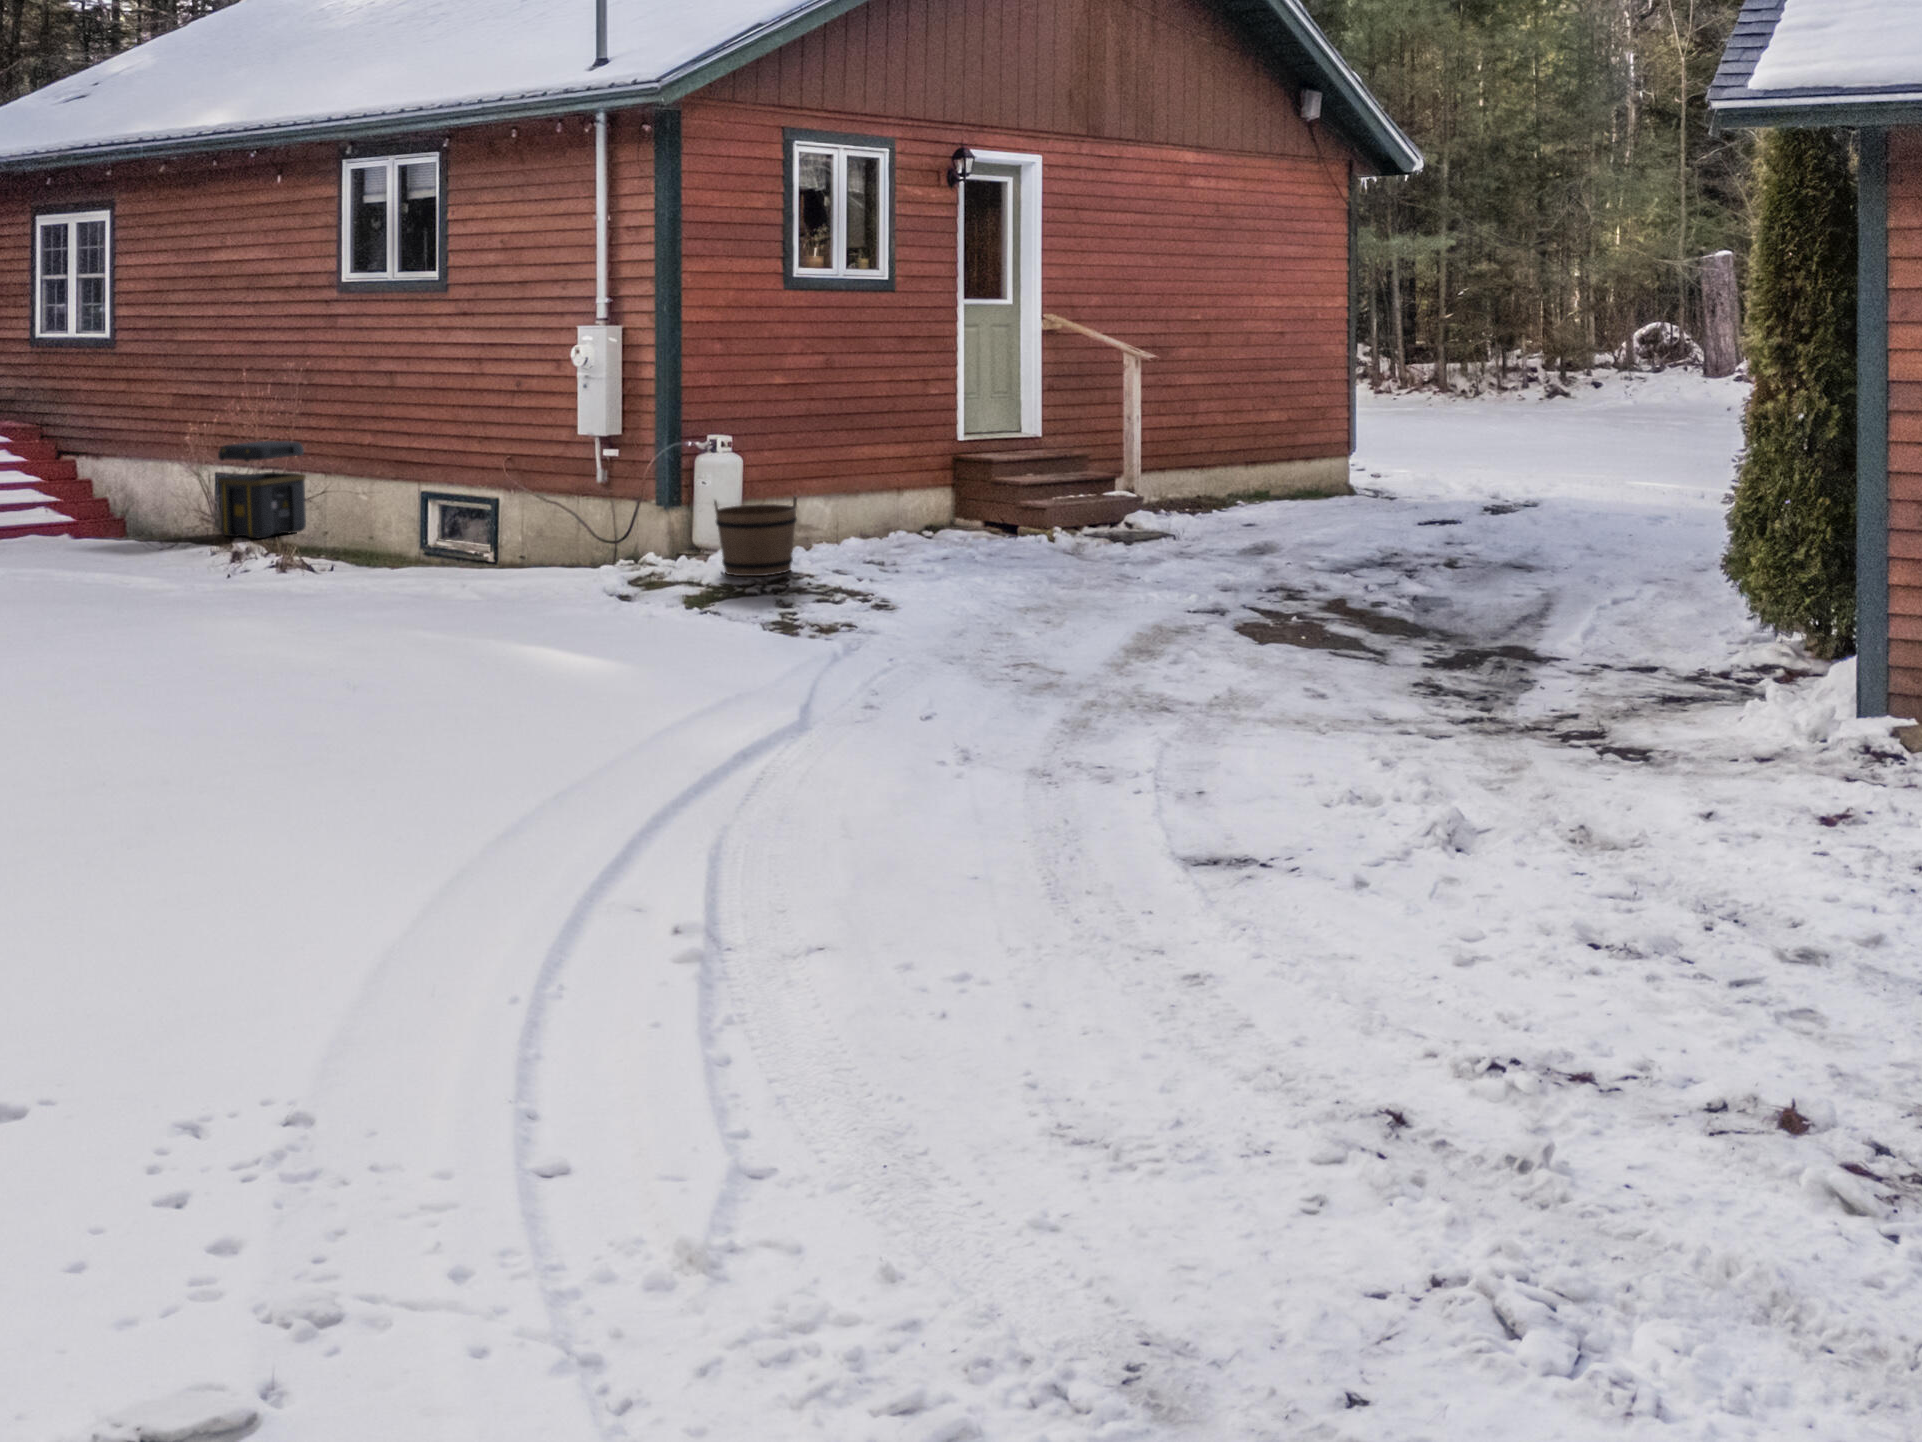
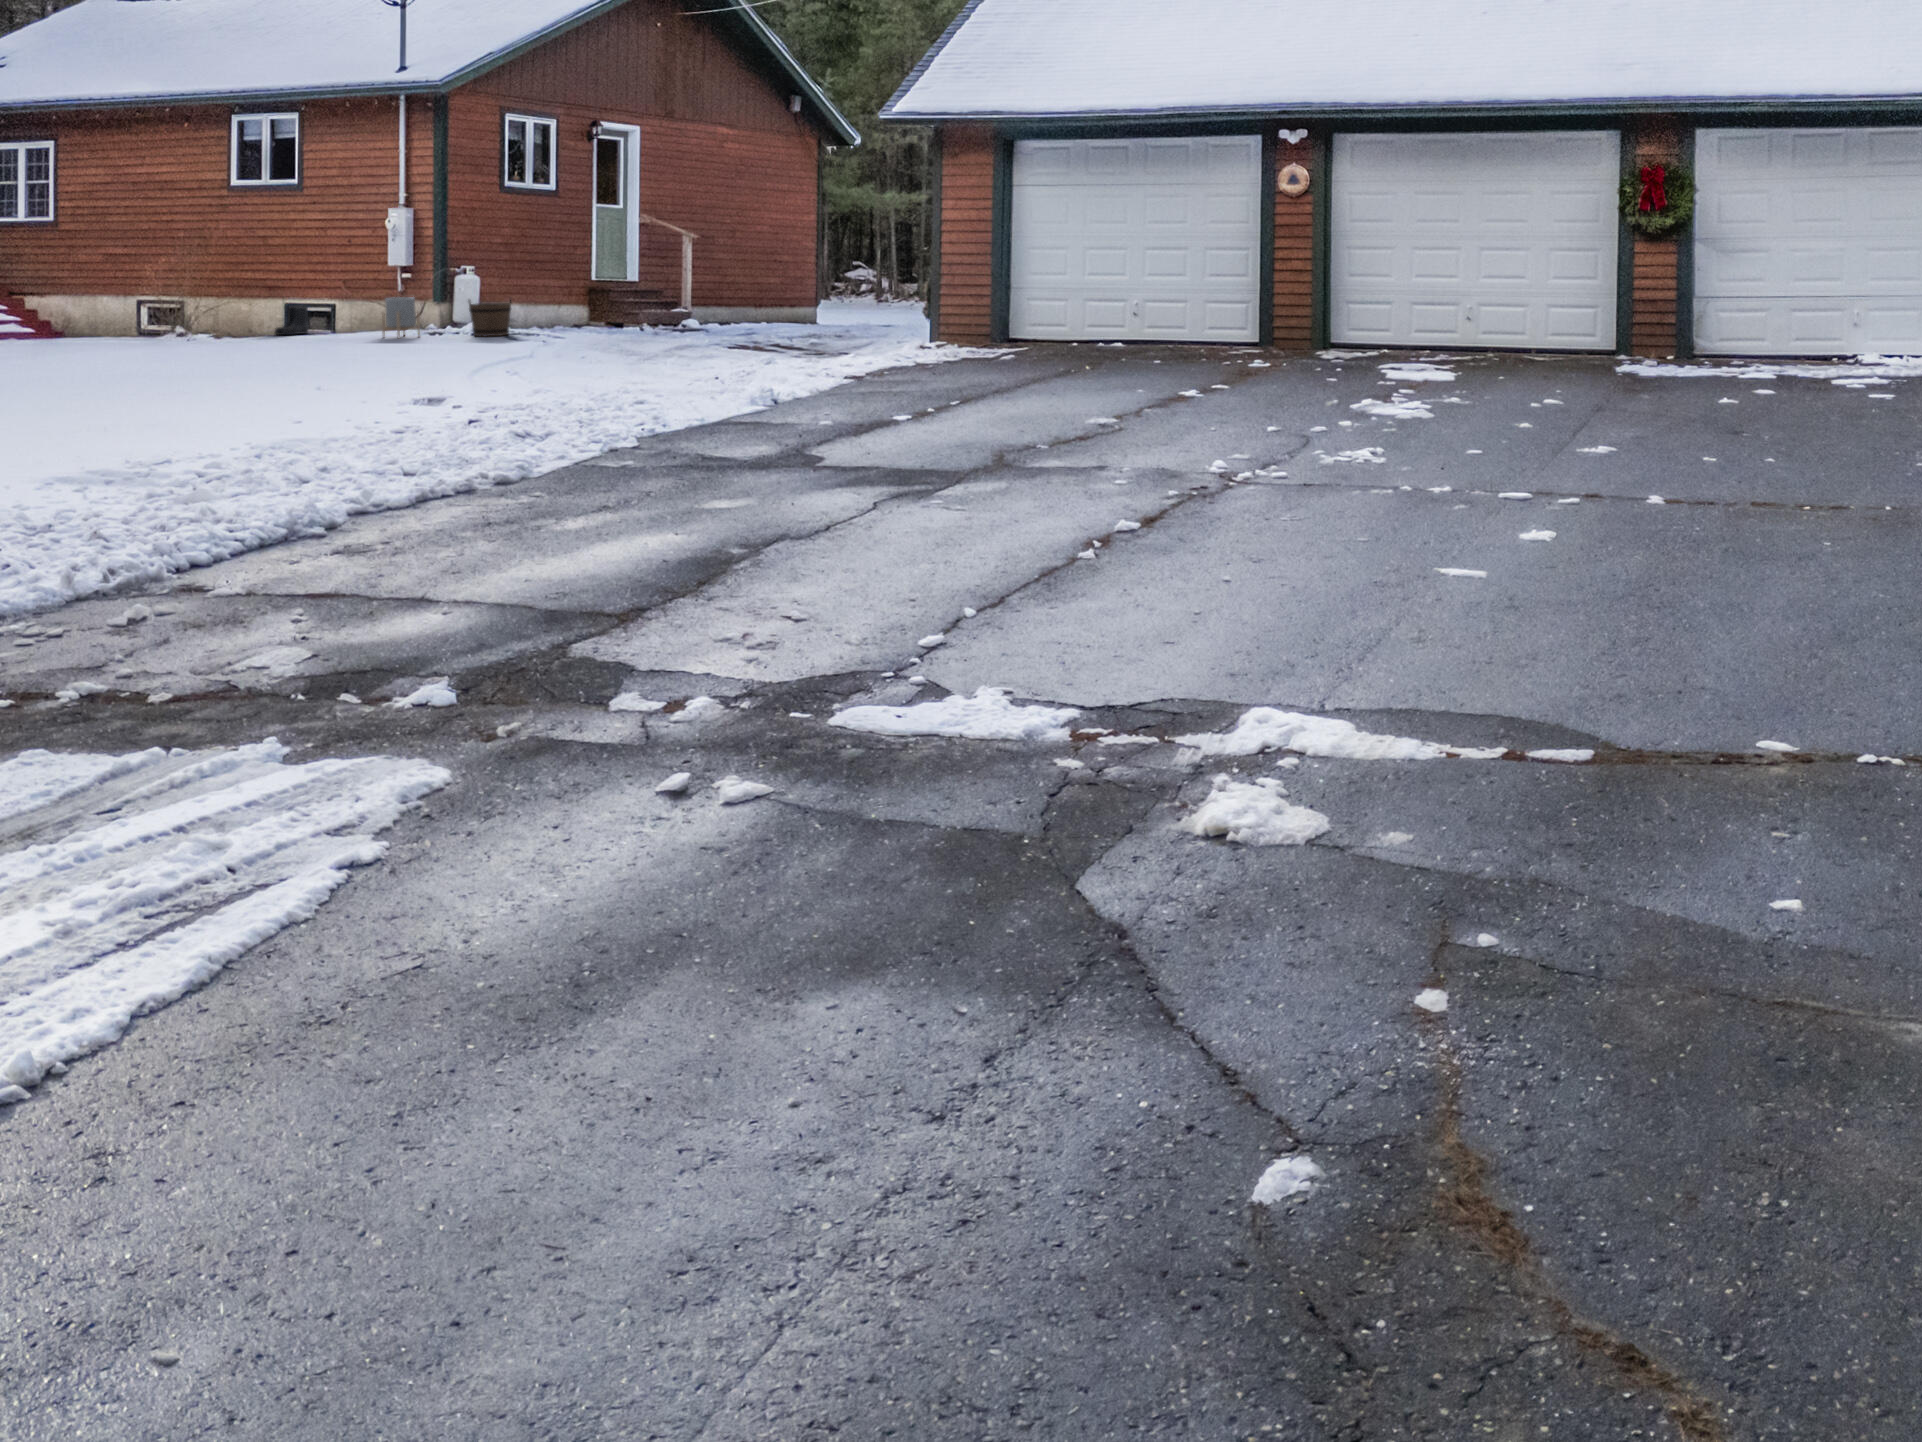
toolbox: present [218,441,306,538] -> none [153,279,208,333]
planter: none [556,493,626,578] -> present [382,297,420,337]
boots: none [387,498,452,554] -> present [275,305,309,335]

